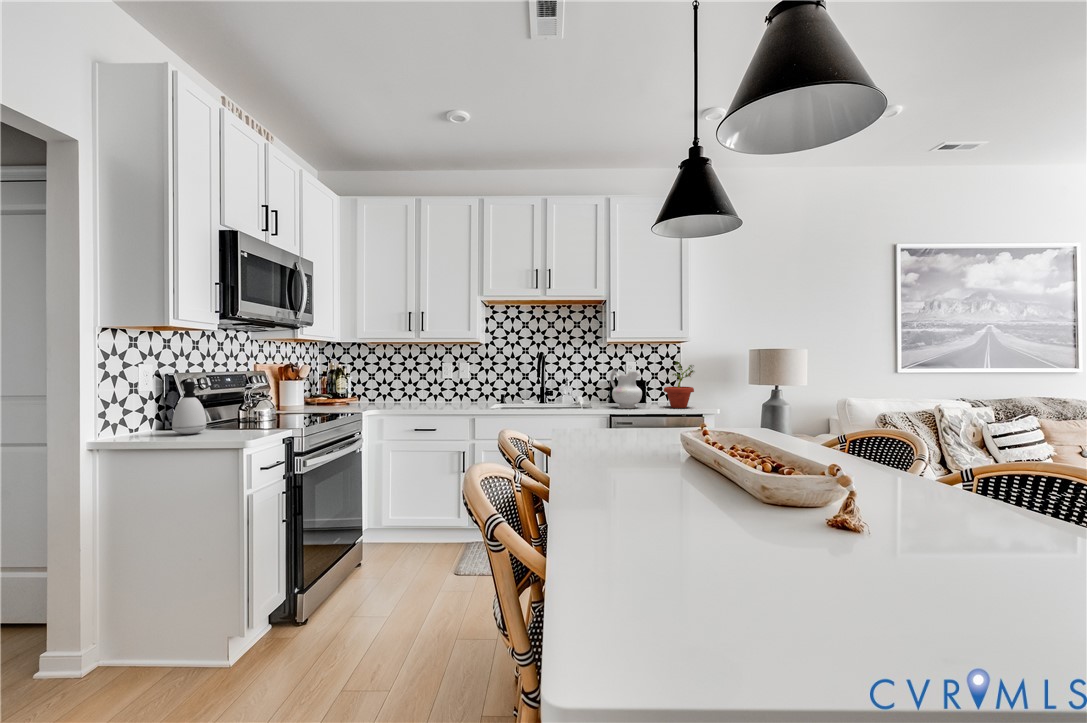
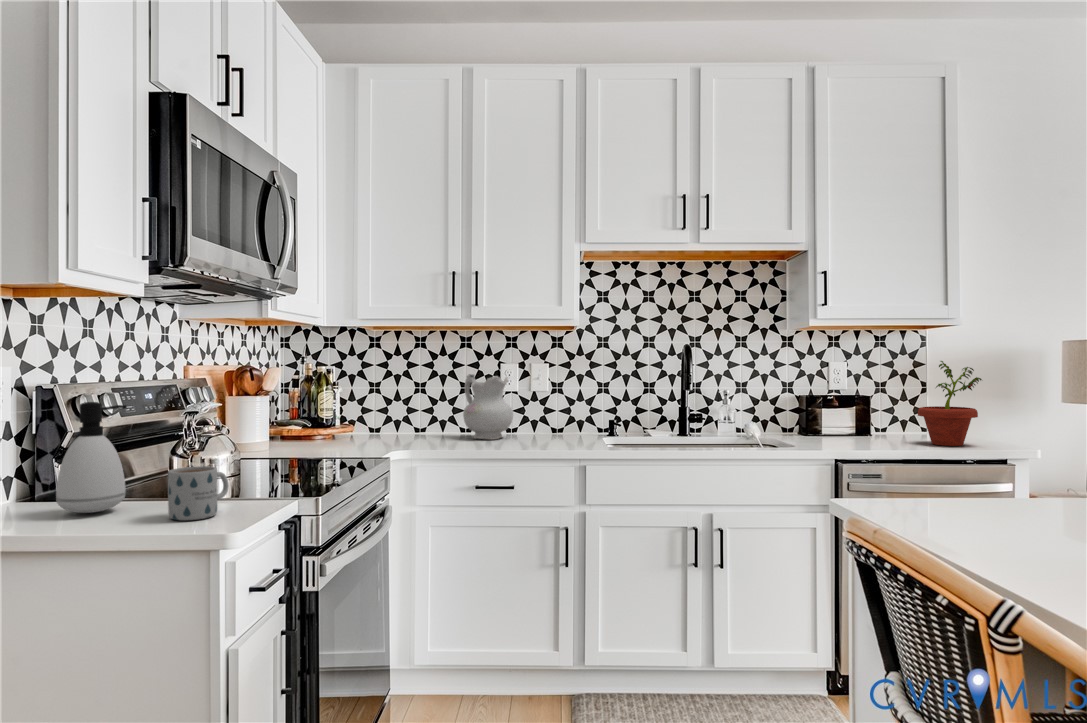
ceramic pitcher: present [610,369,642,409] -> present [463,374,513,440]
mug: none [224,412,256,437] -> present [168,466,229,520]

